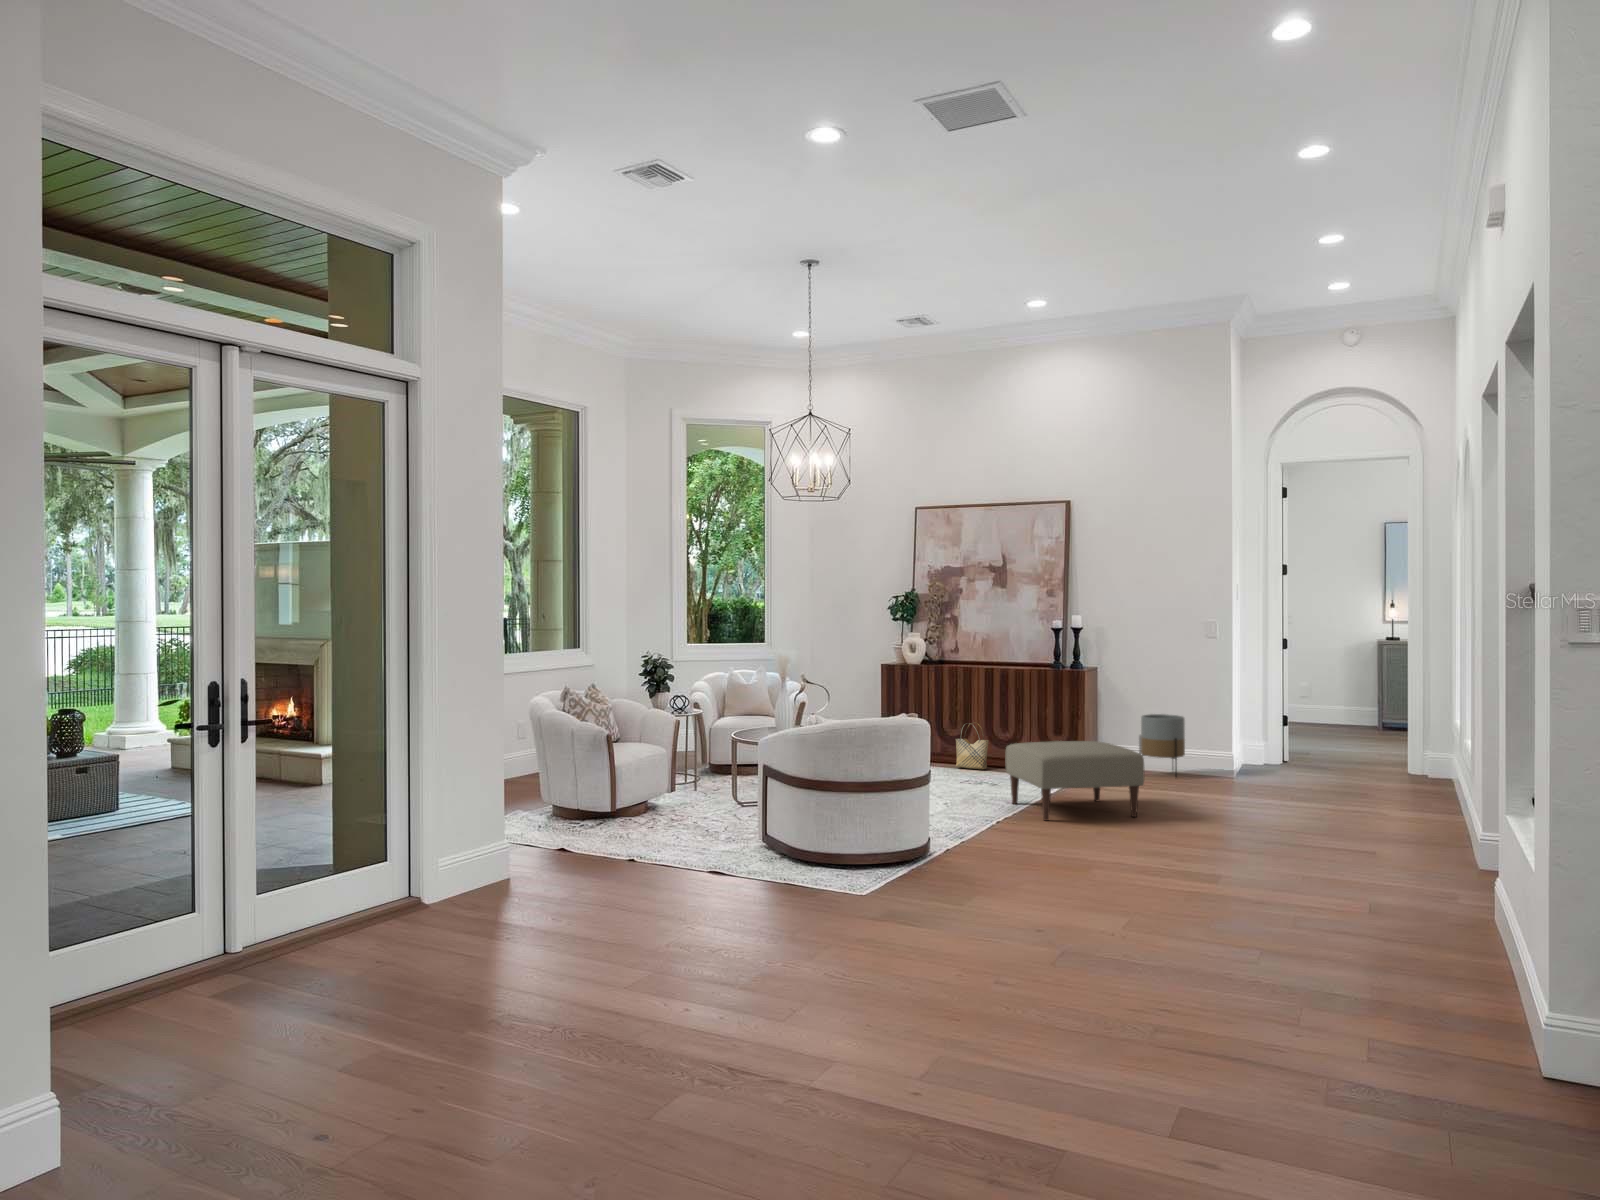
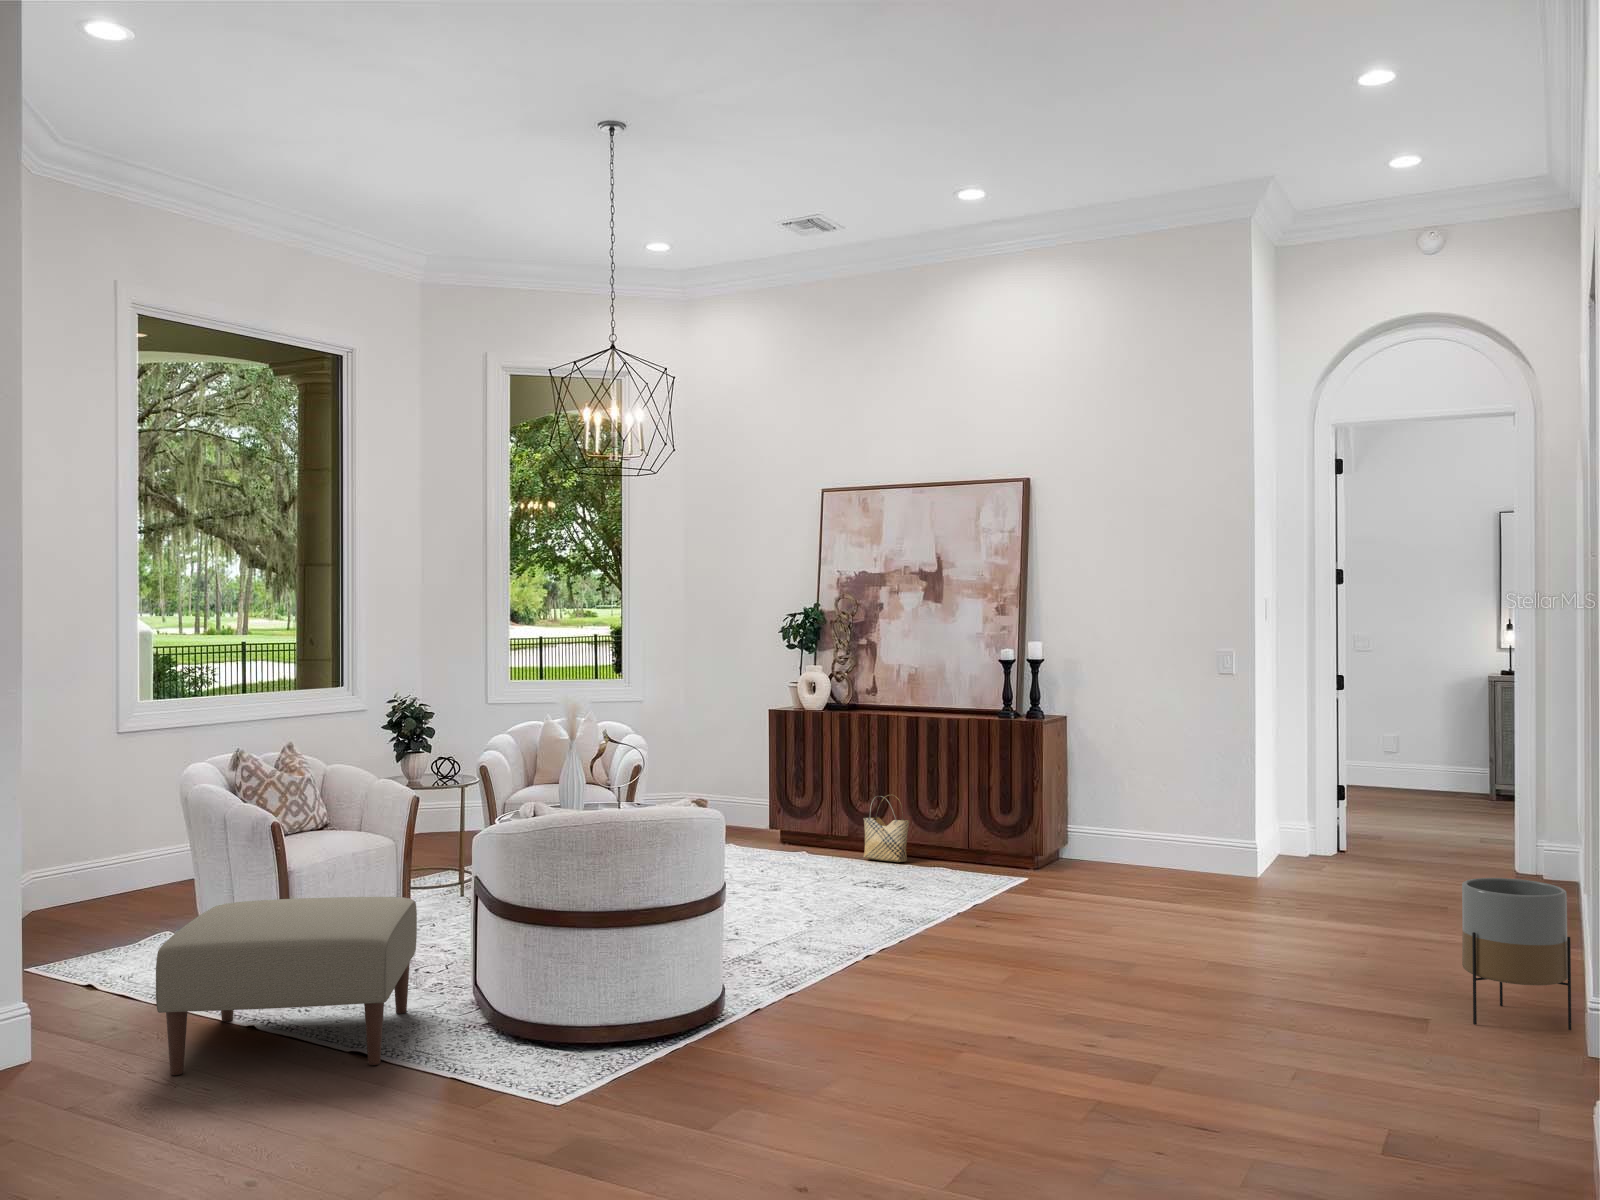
planter: present [1139,714,1185,777] -> present [1462,878,1571,1030]
ottoman: present [1005,741,1144,821] -> present [156,897,417,1075]

